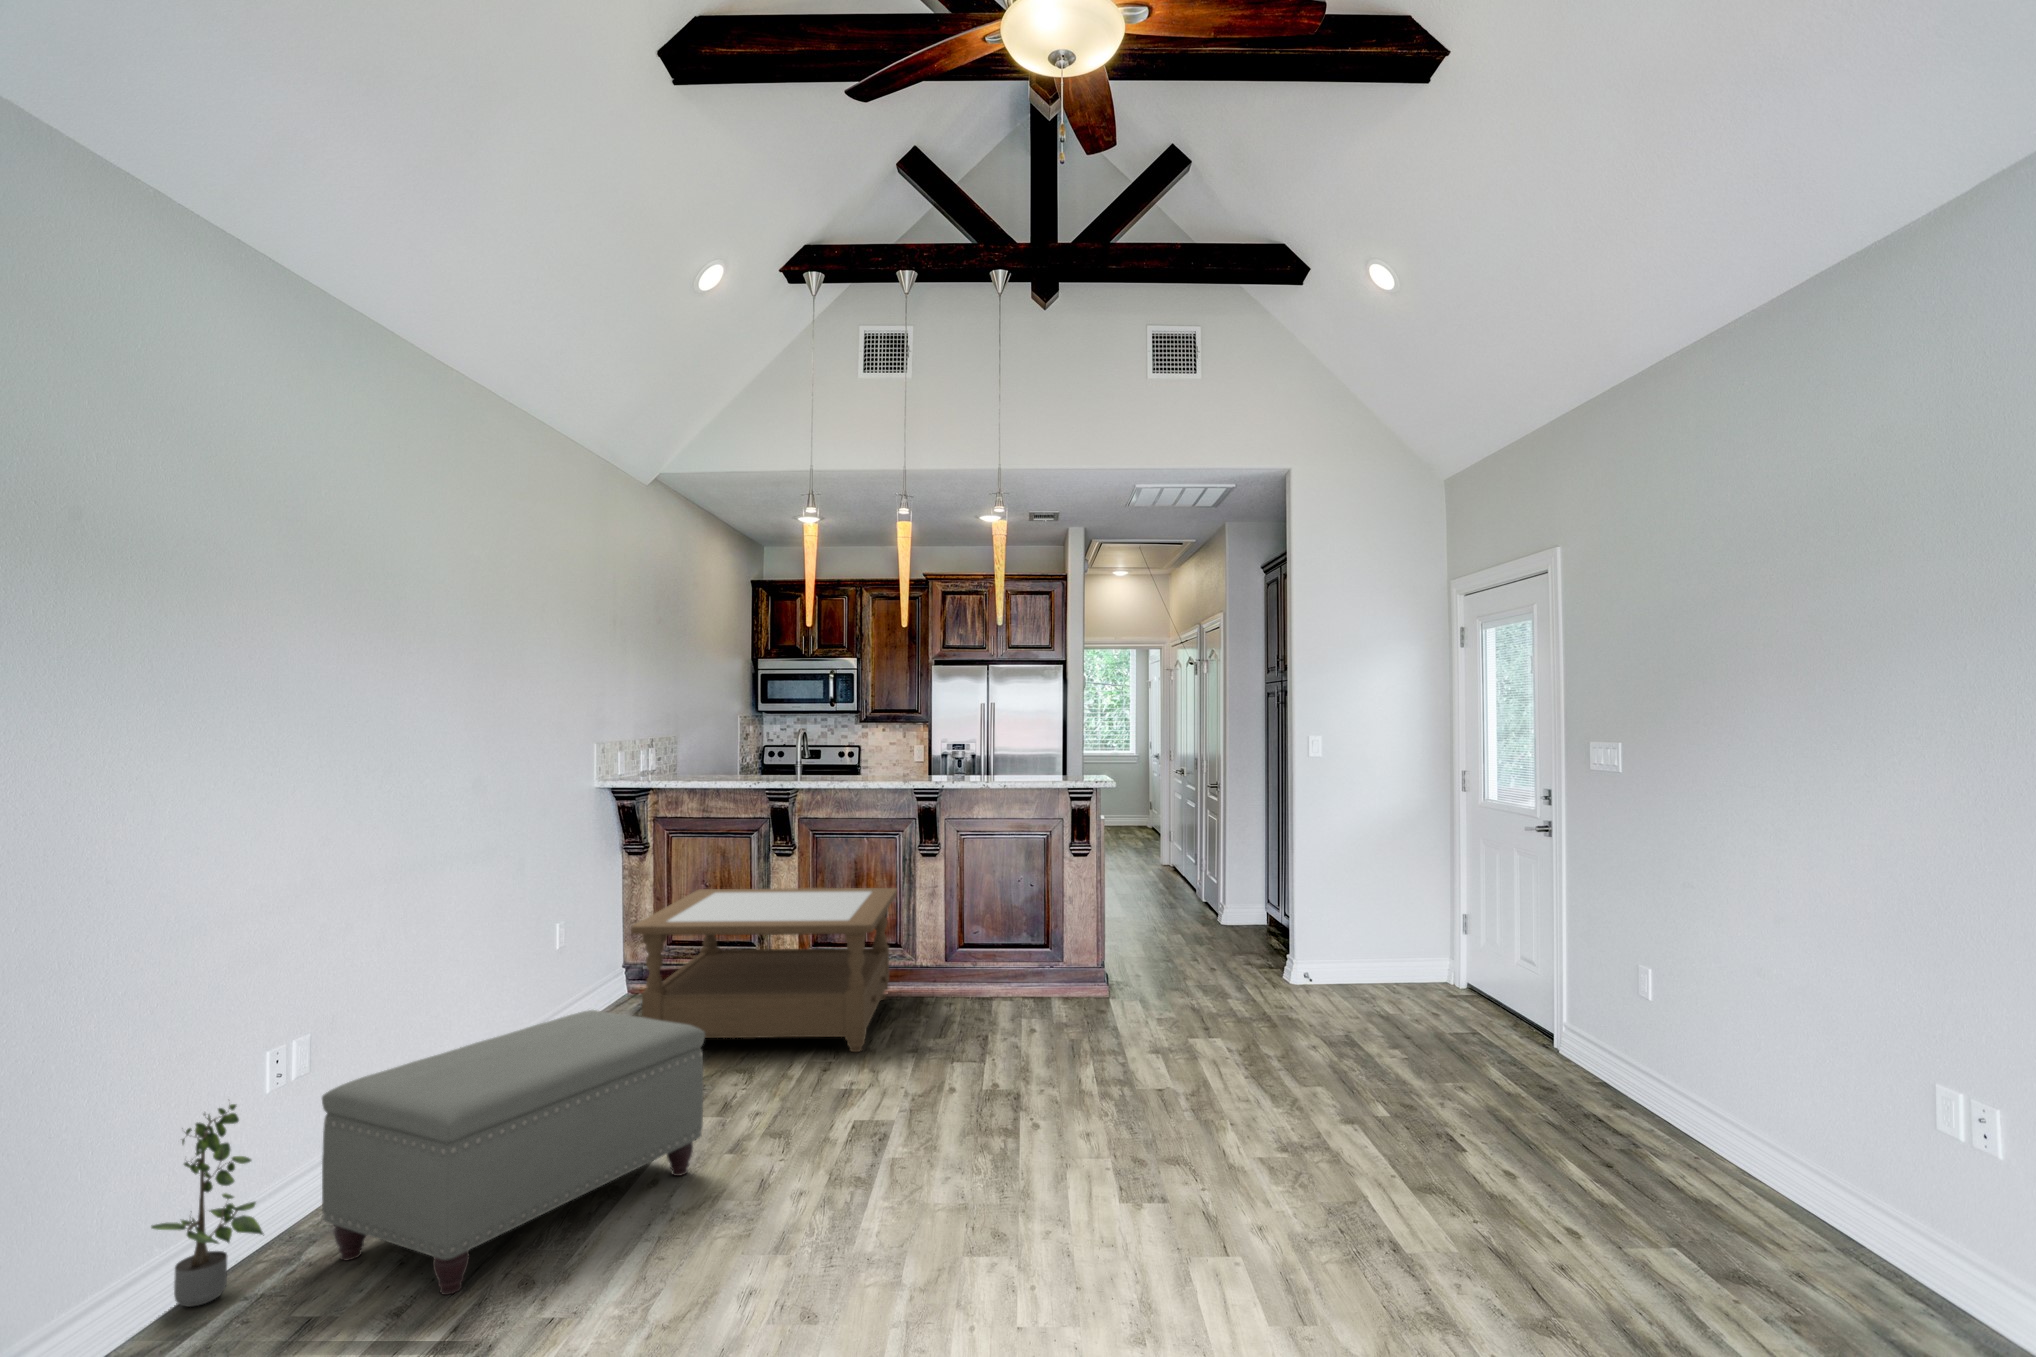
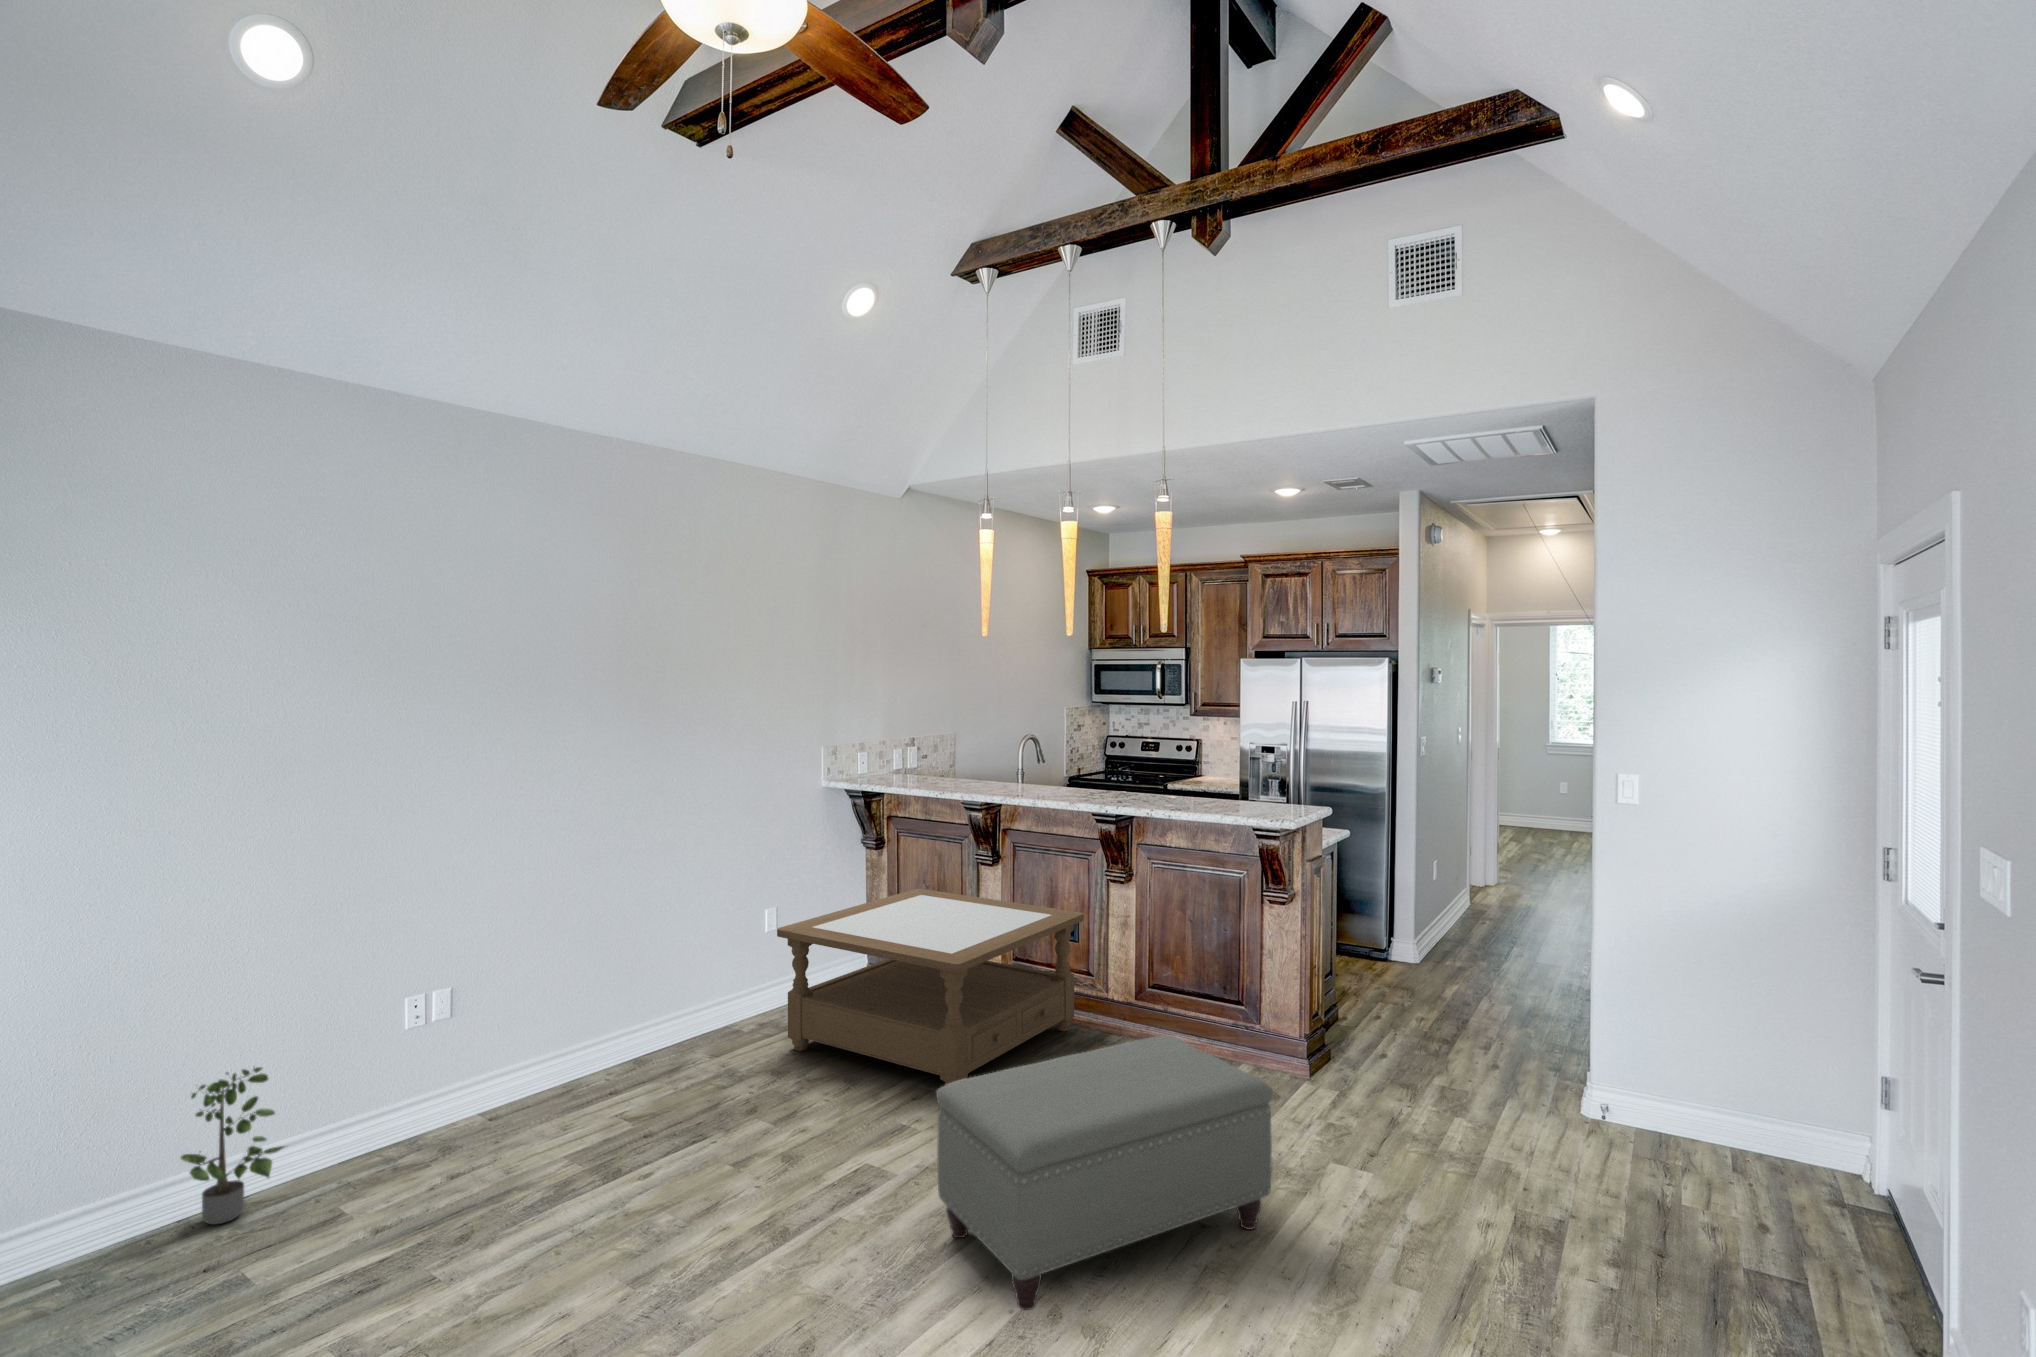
ottoman: present [322,1010,705,1295] -> present [936,1035,1273,1310]

